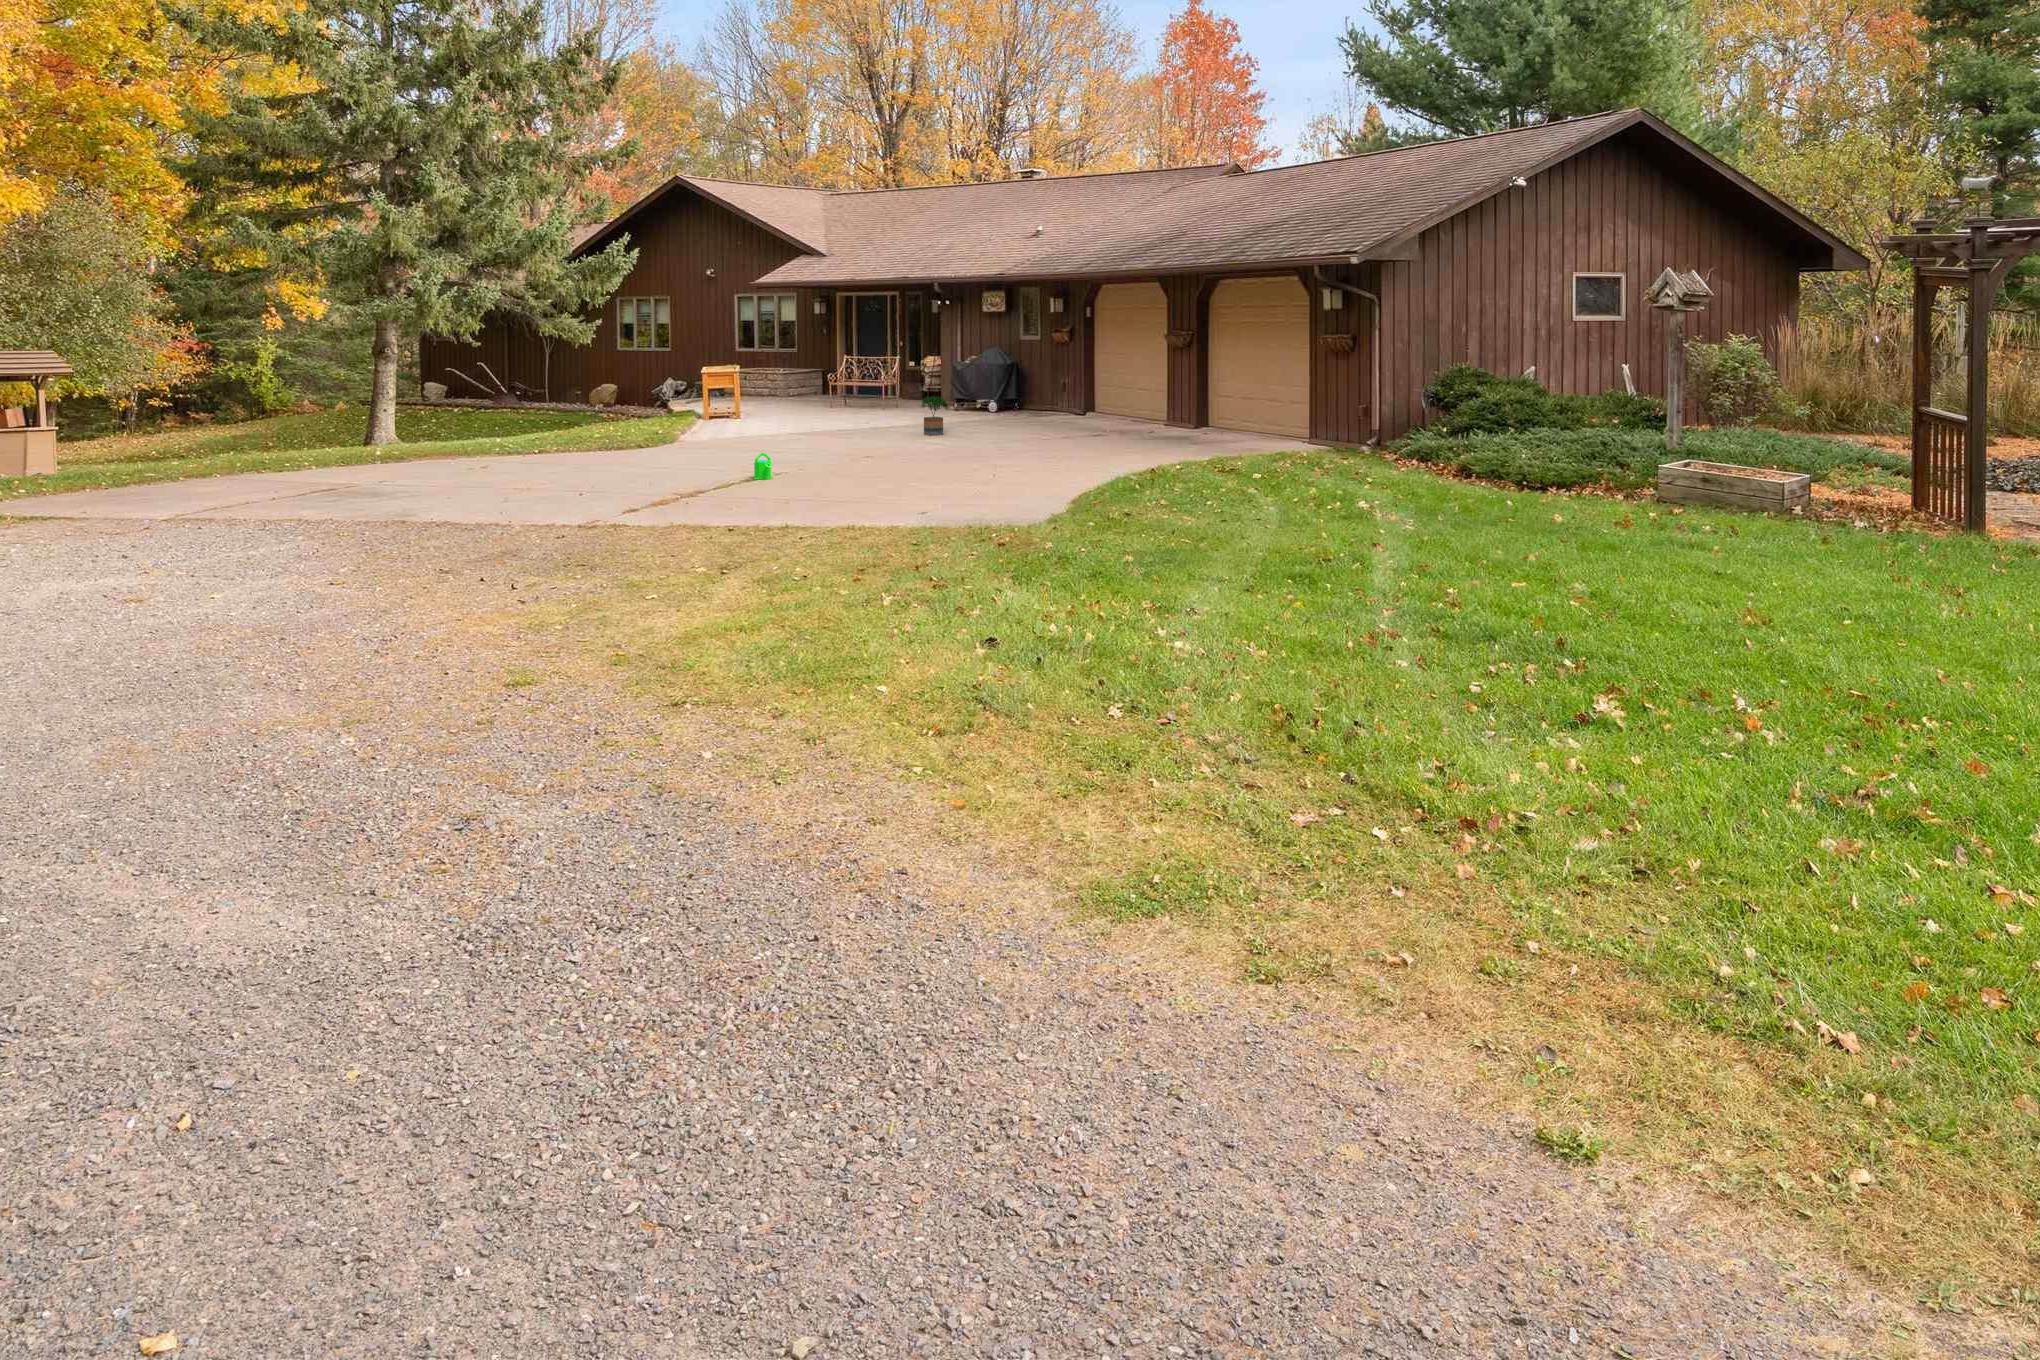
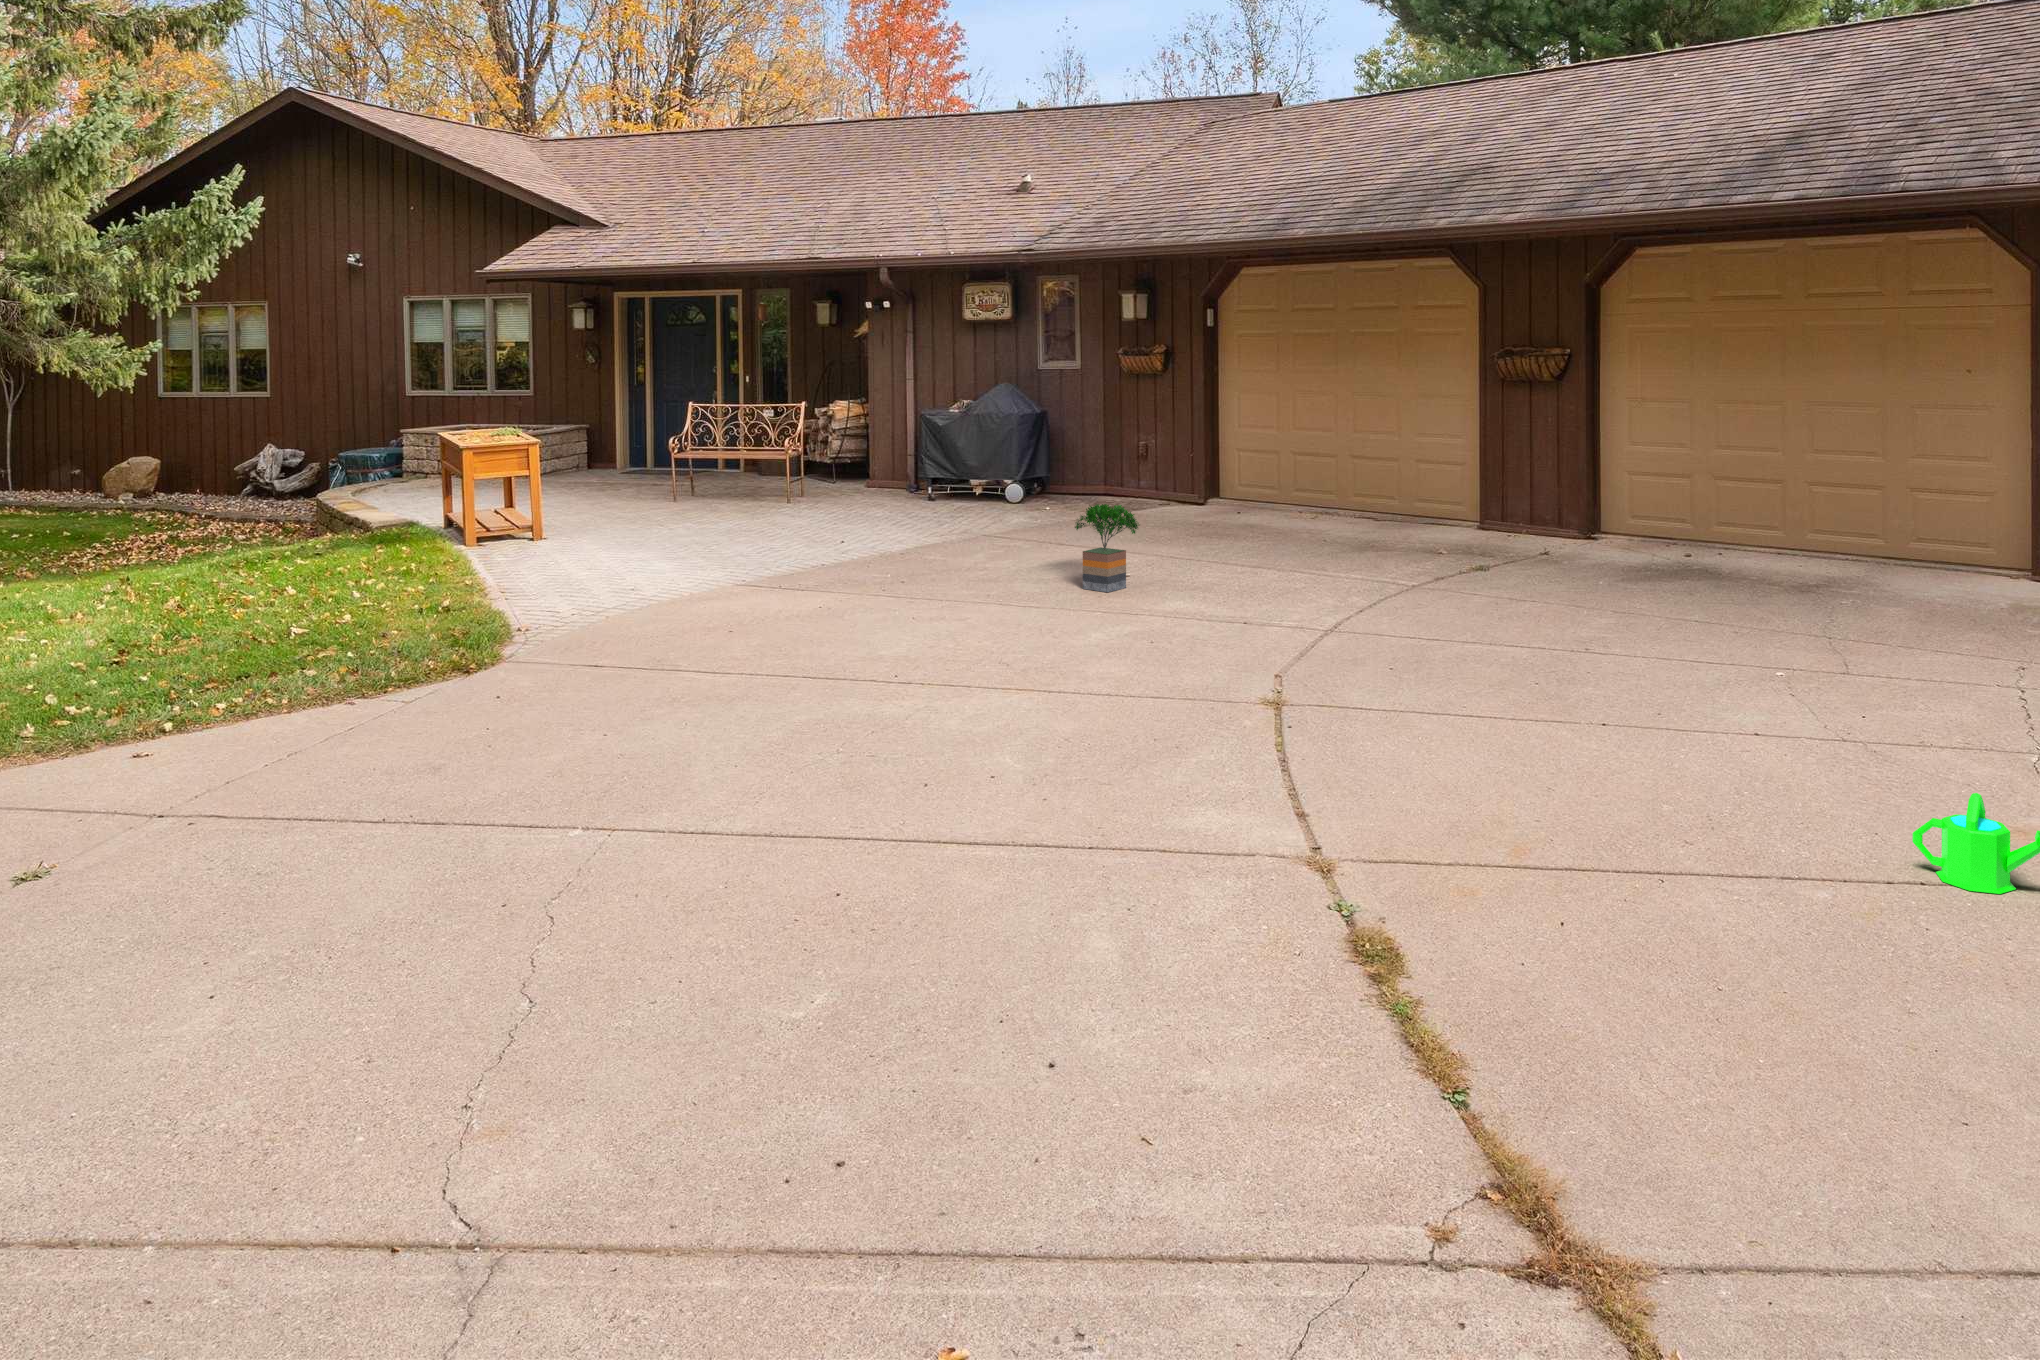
watering can: present [753,453,772,479] -> present [1912,793,2040,894]

